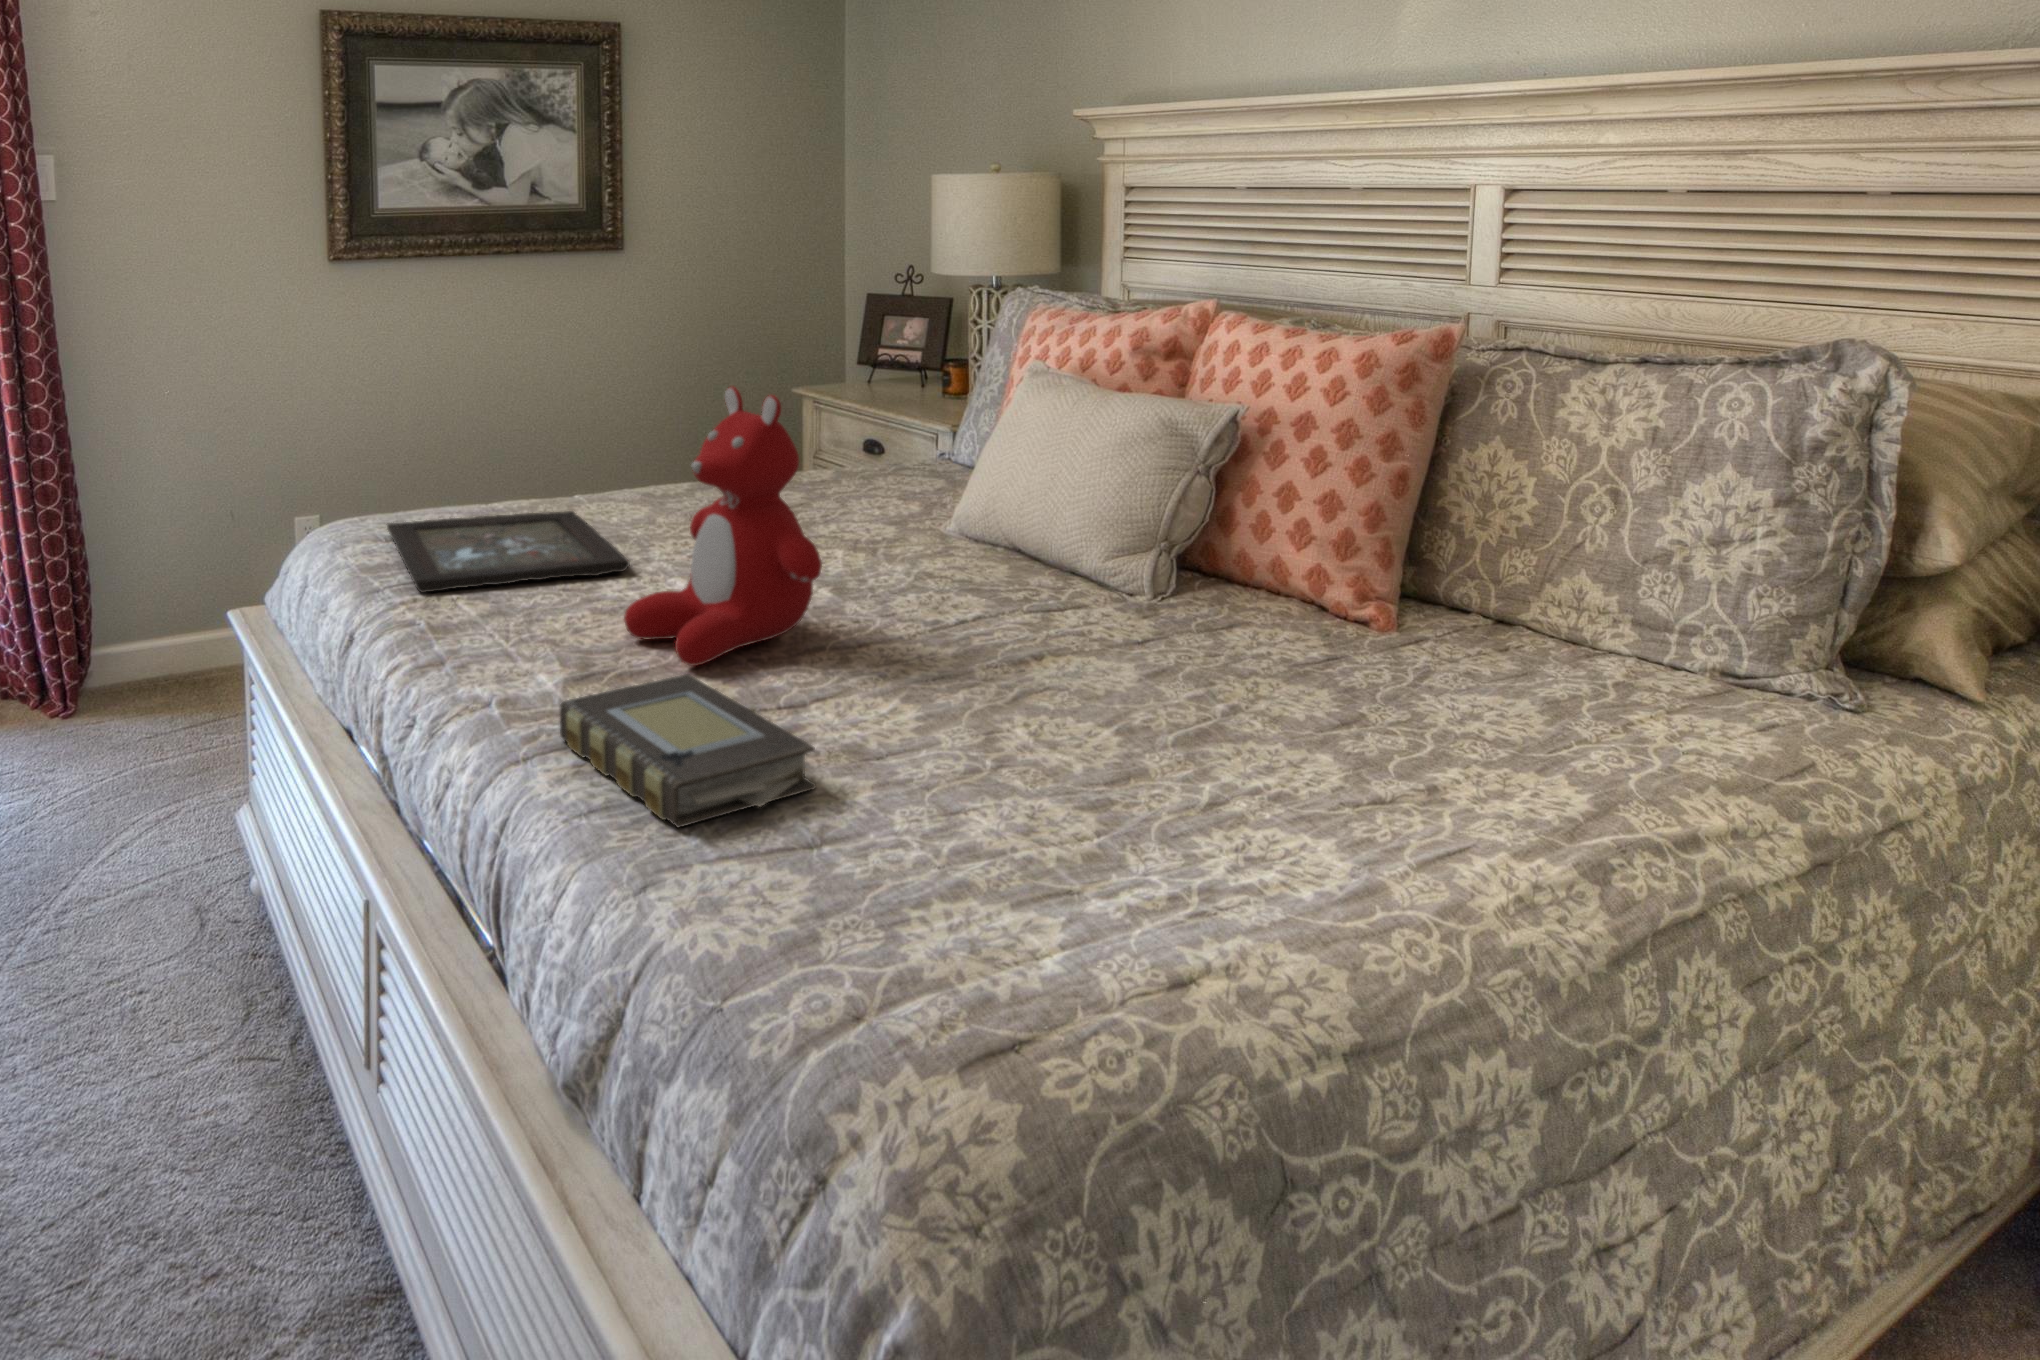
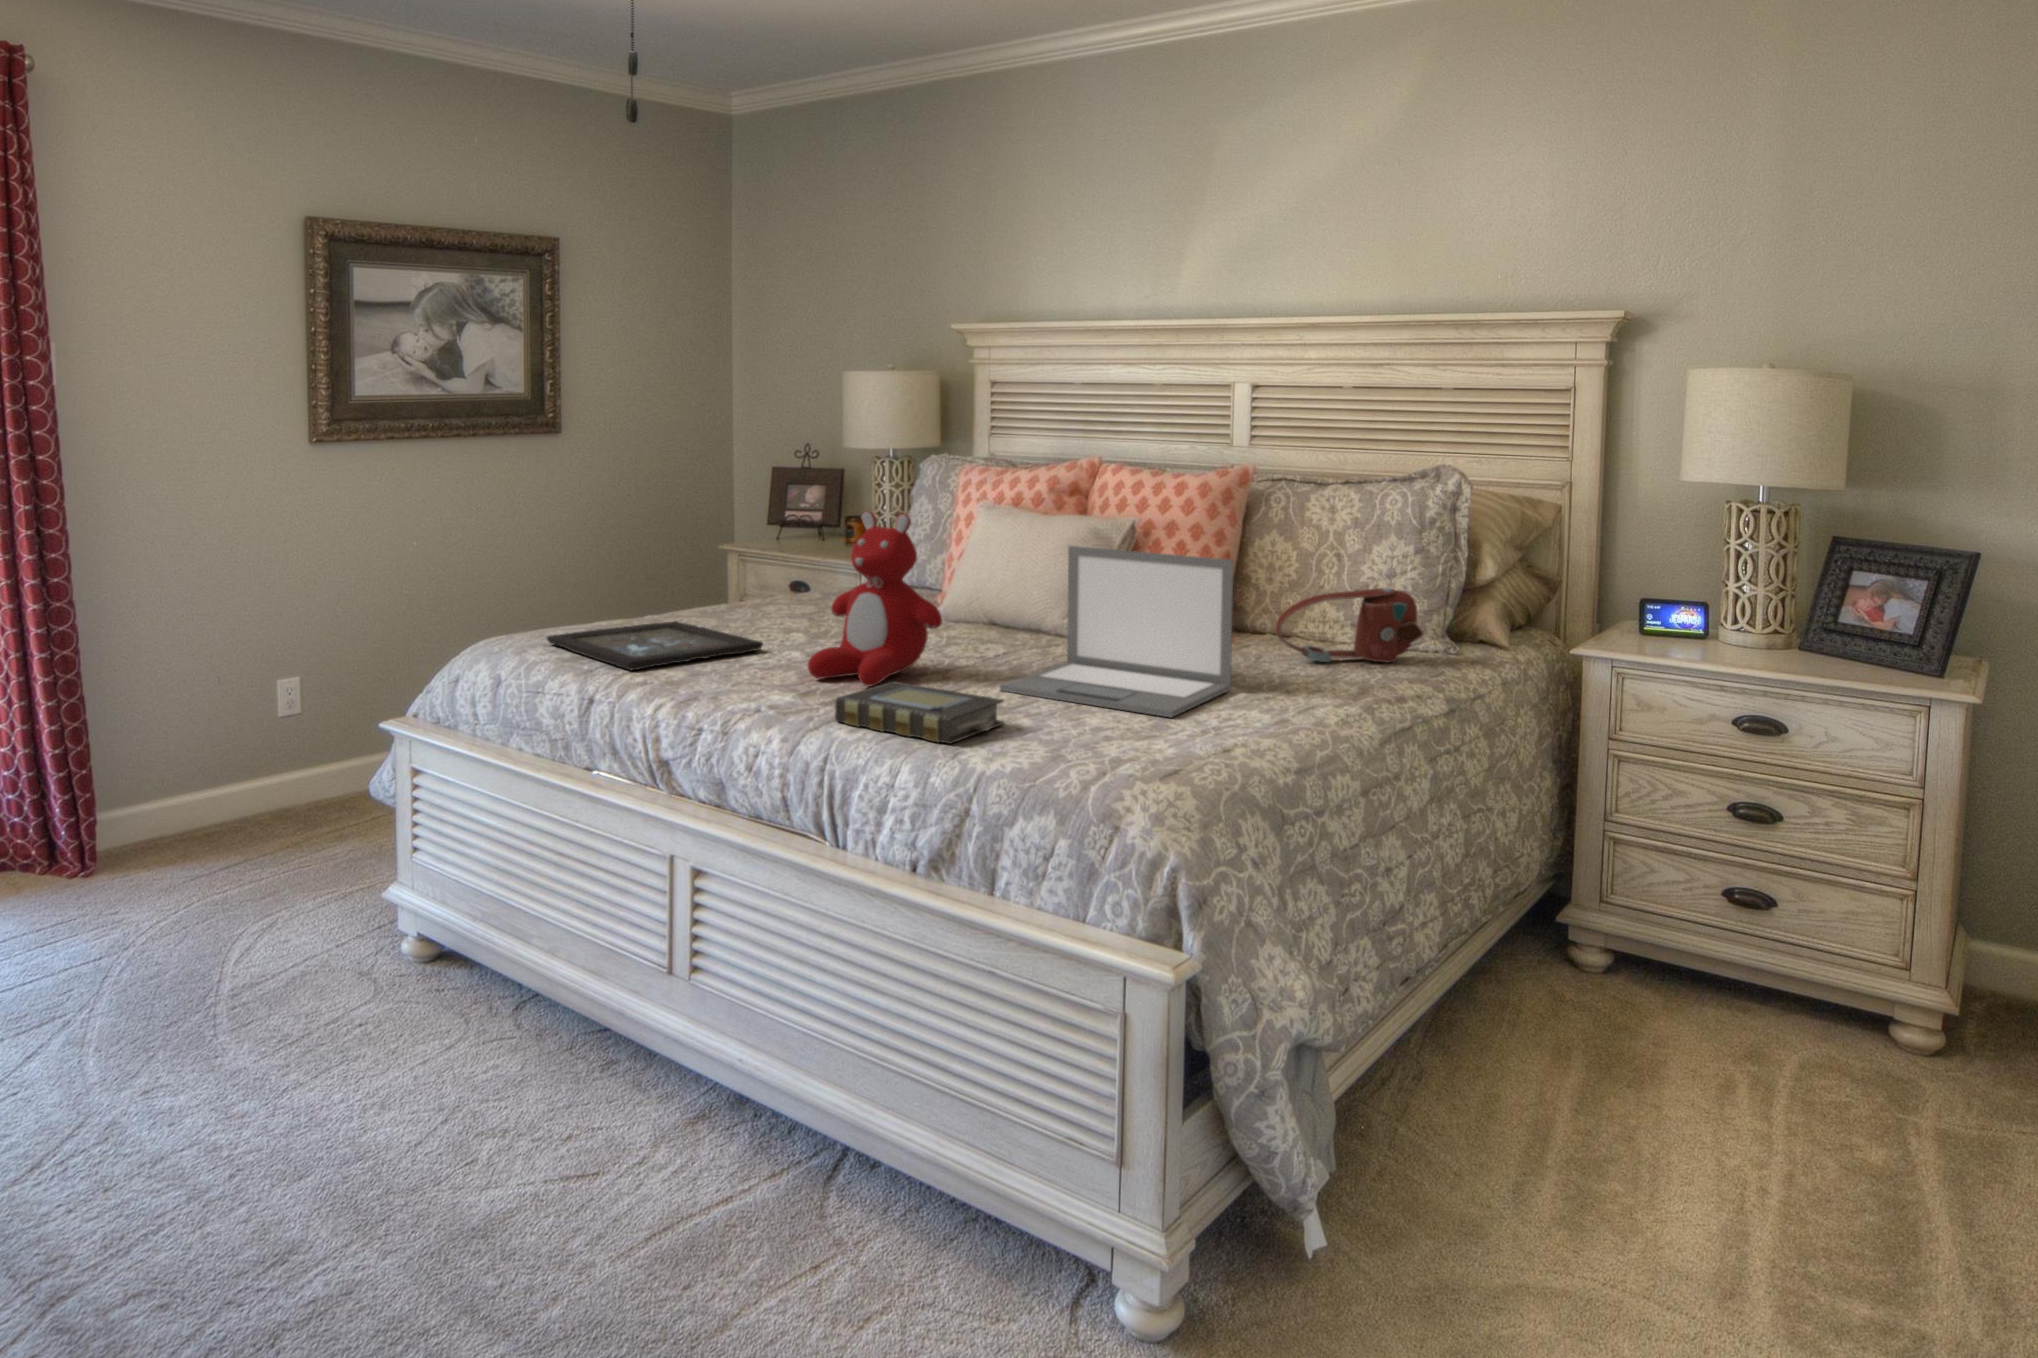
laptop: none [890,459,1319,818] -> present [1000,546,1233,717]
handbag: none [1445,573,1773,718] -> present [1276,588,1423,663]

